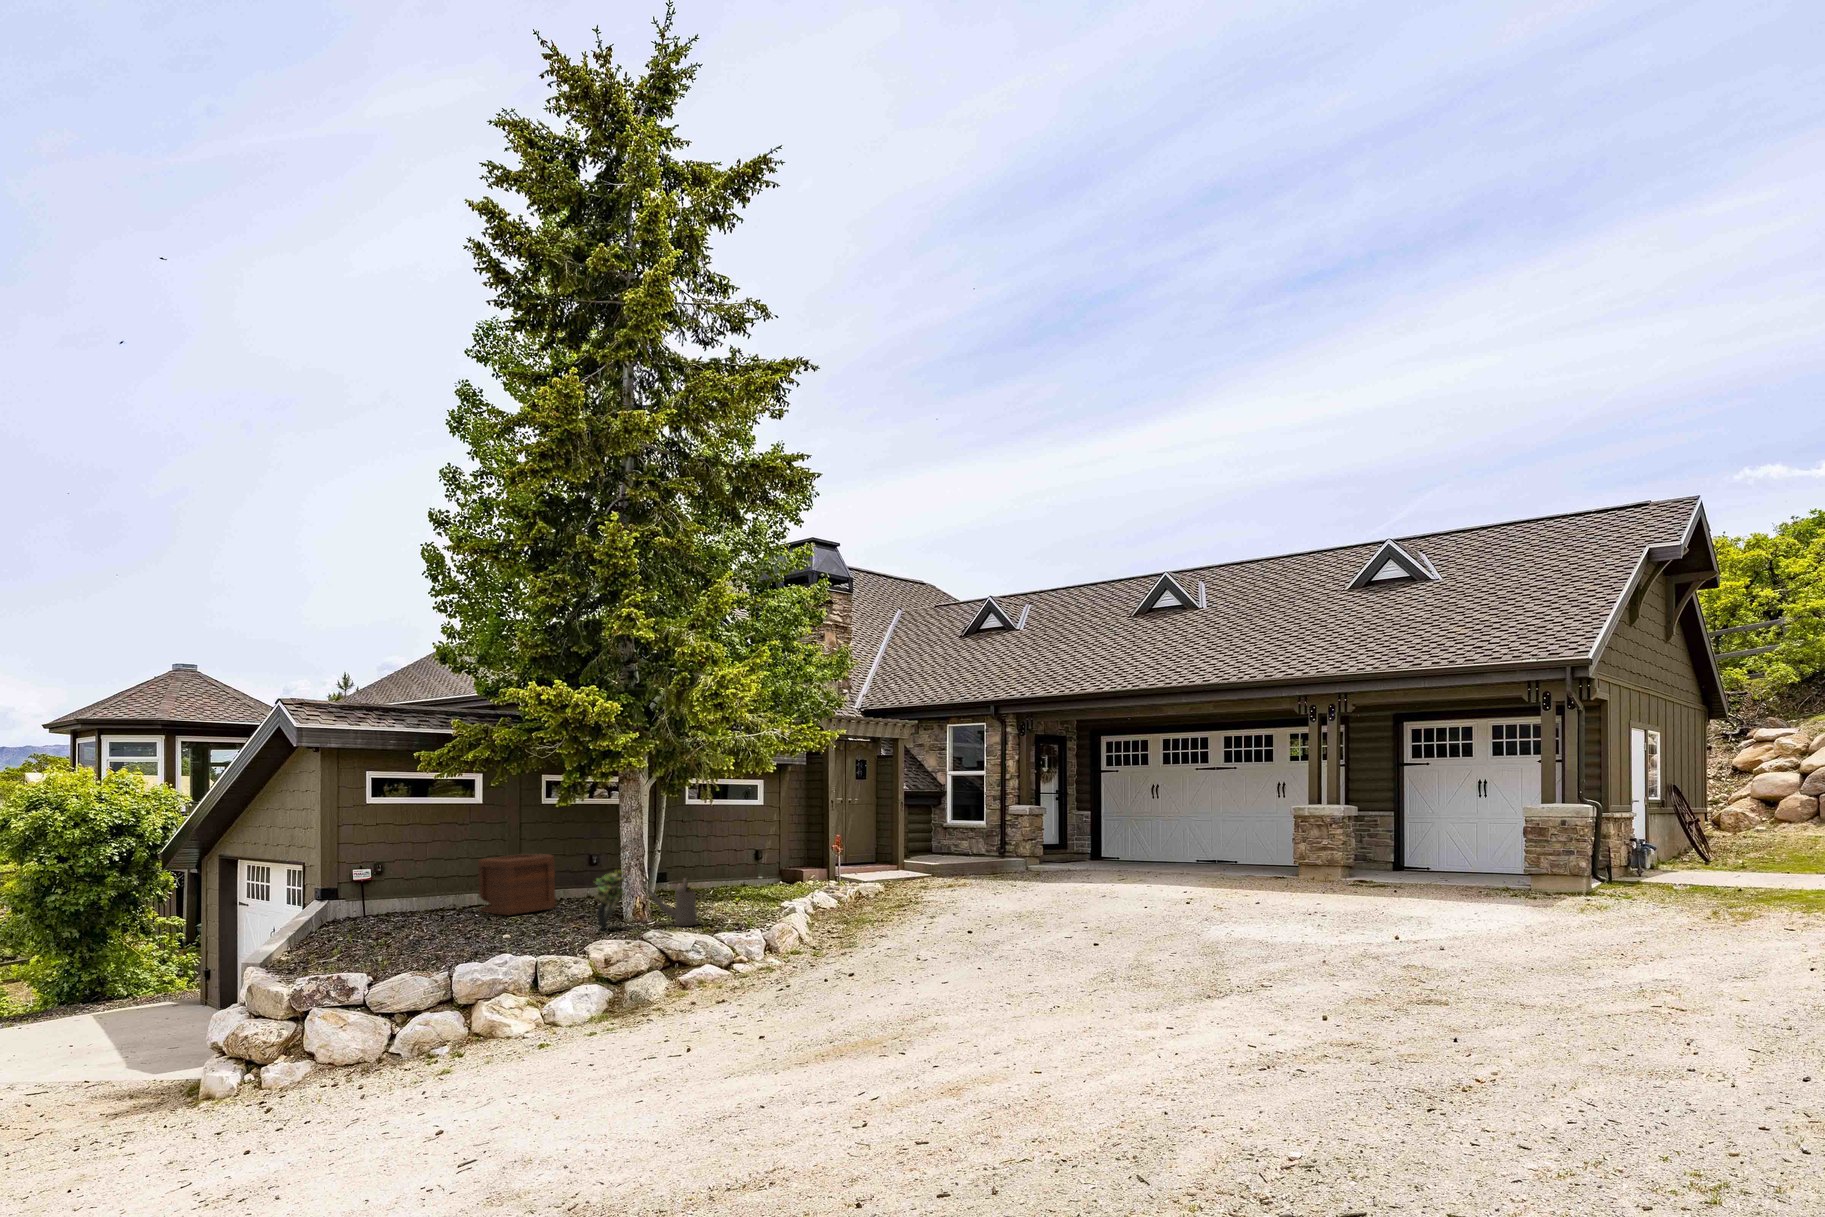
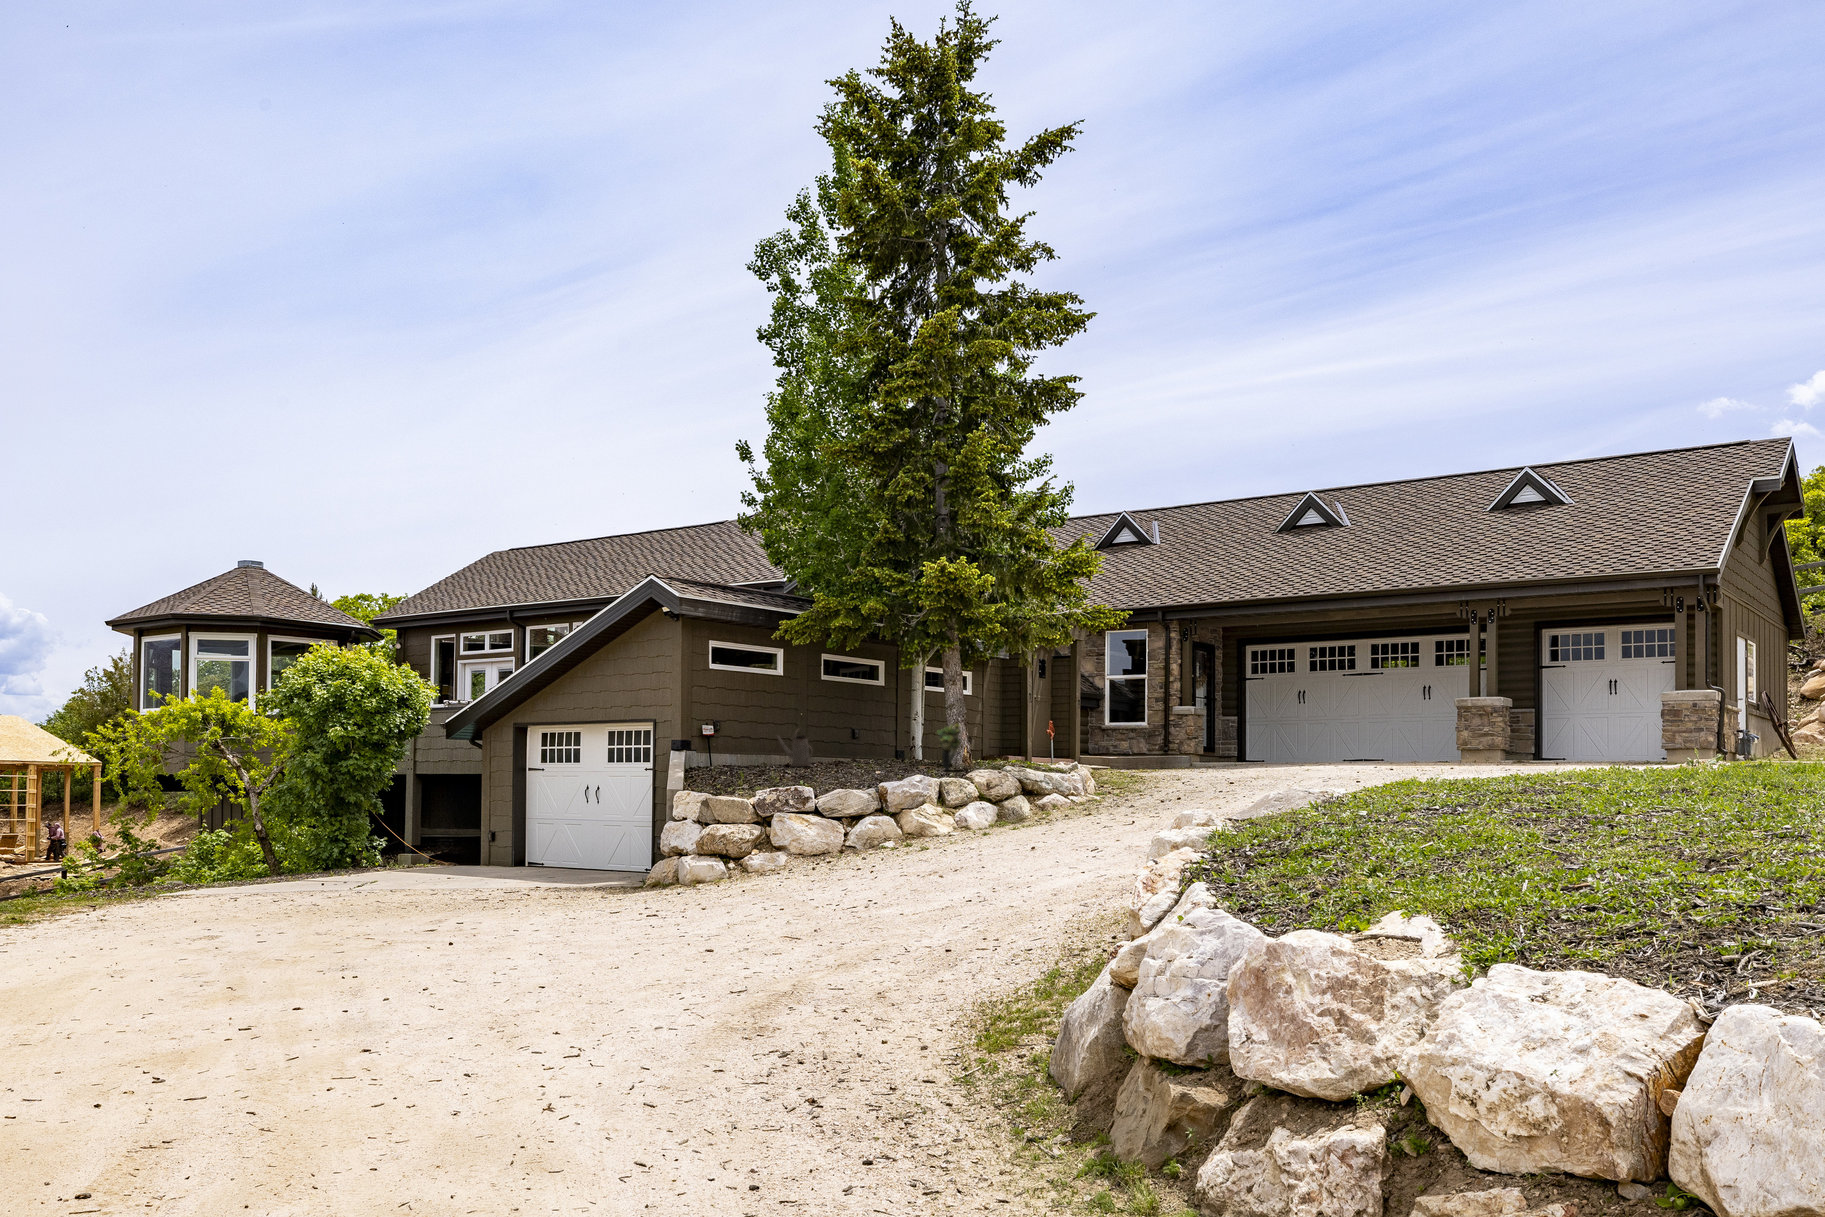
wooden crate: present [478,854,556,915] -> none [817,717,881,764]
watering can: present [647,878,703,926] -> present [777,730,812,767]

